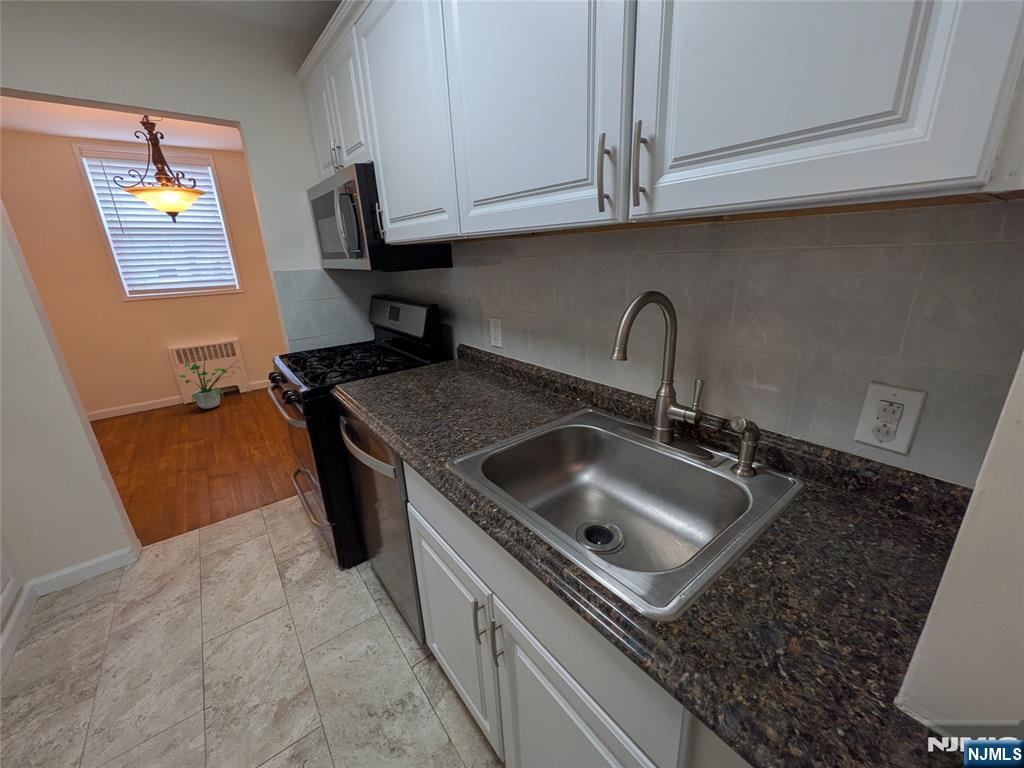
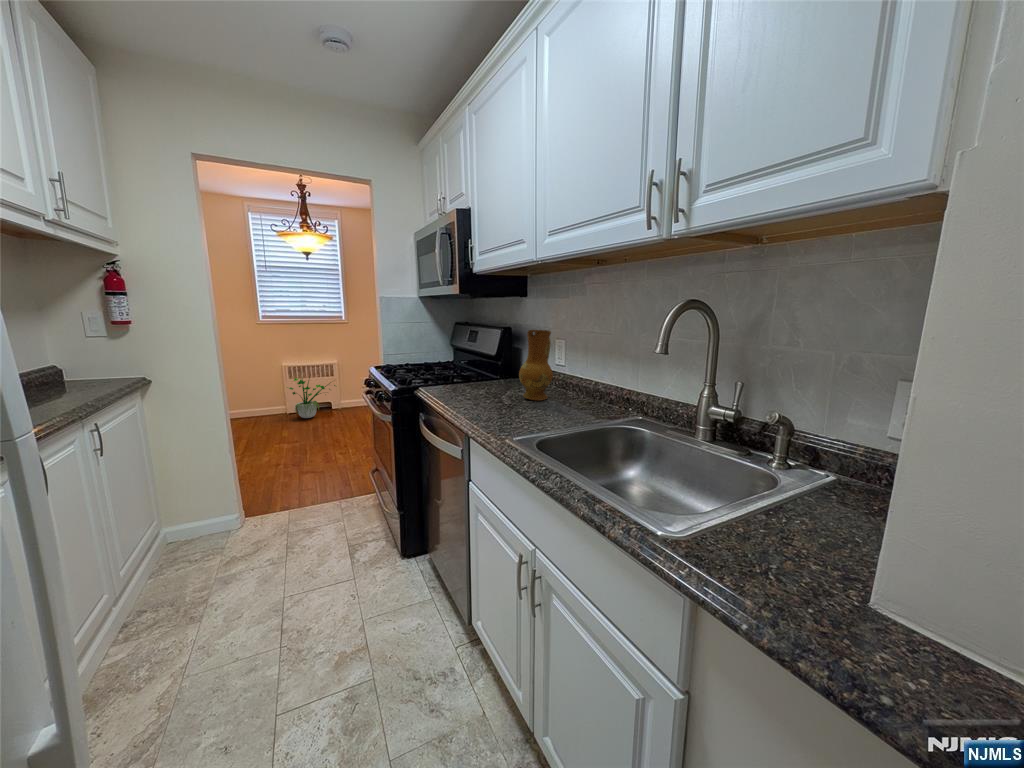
ceramic jug: none [453,314,492,396] -> present [519,330,553,401]

